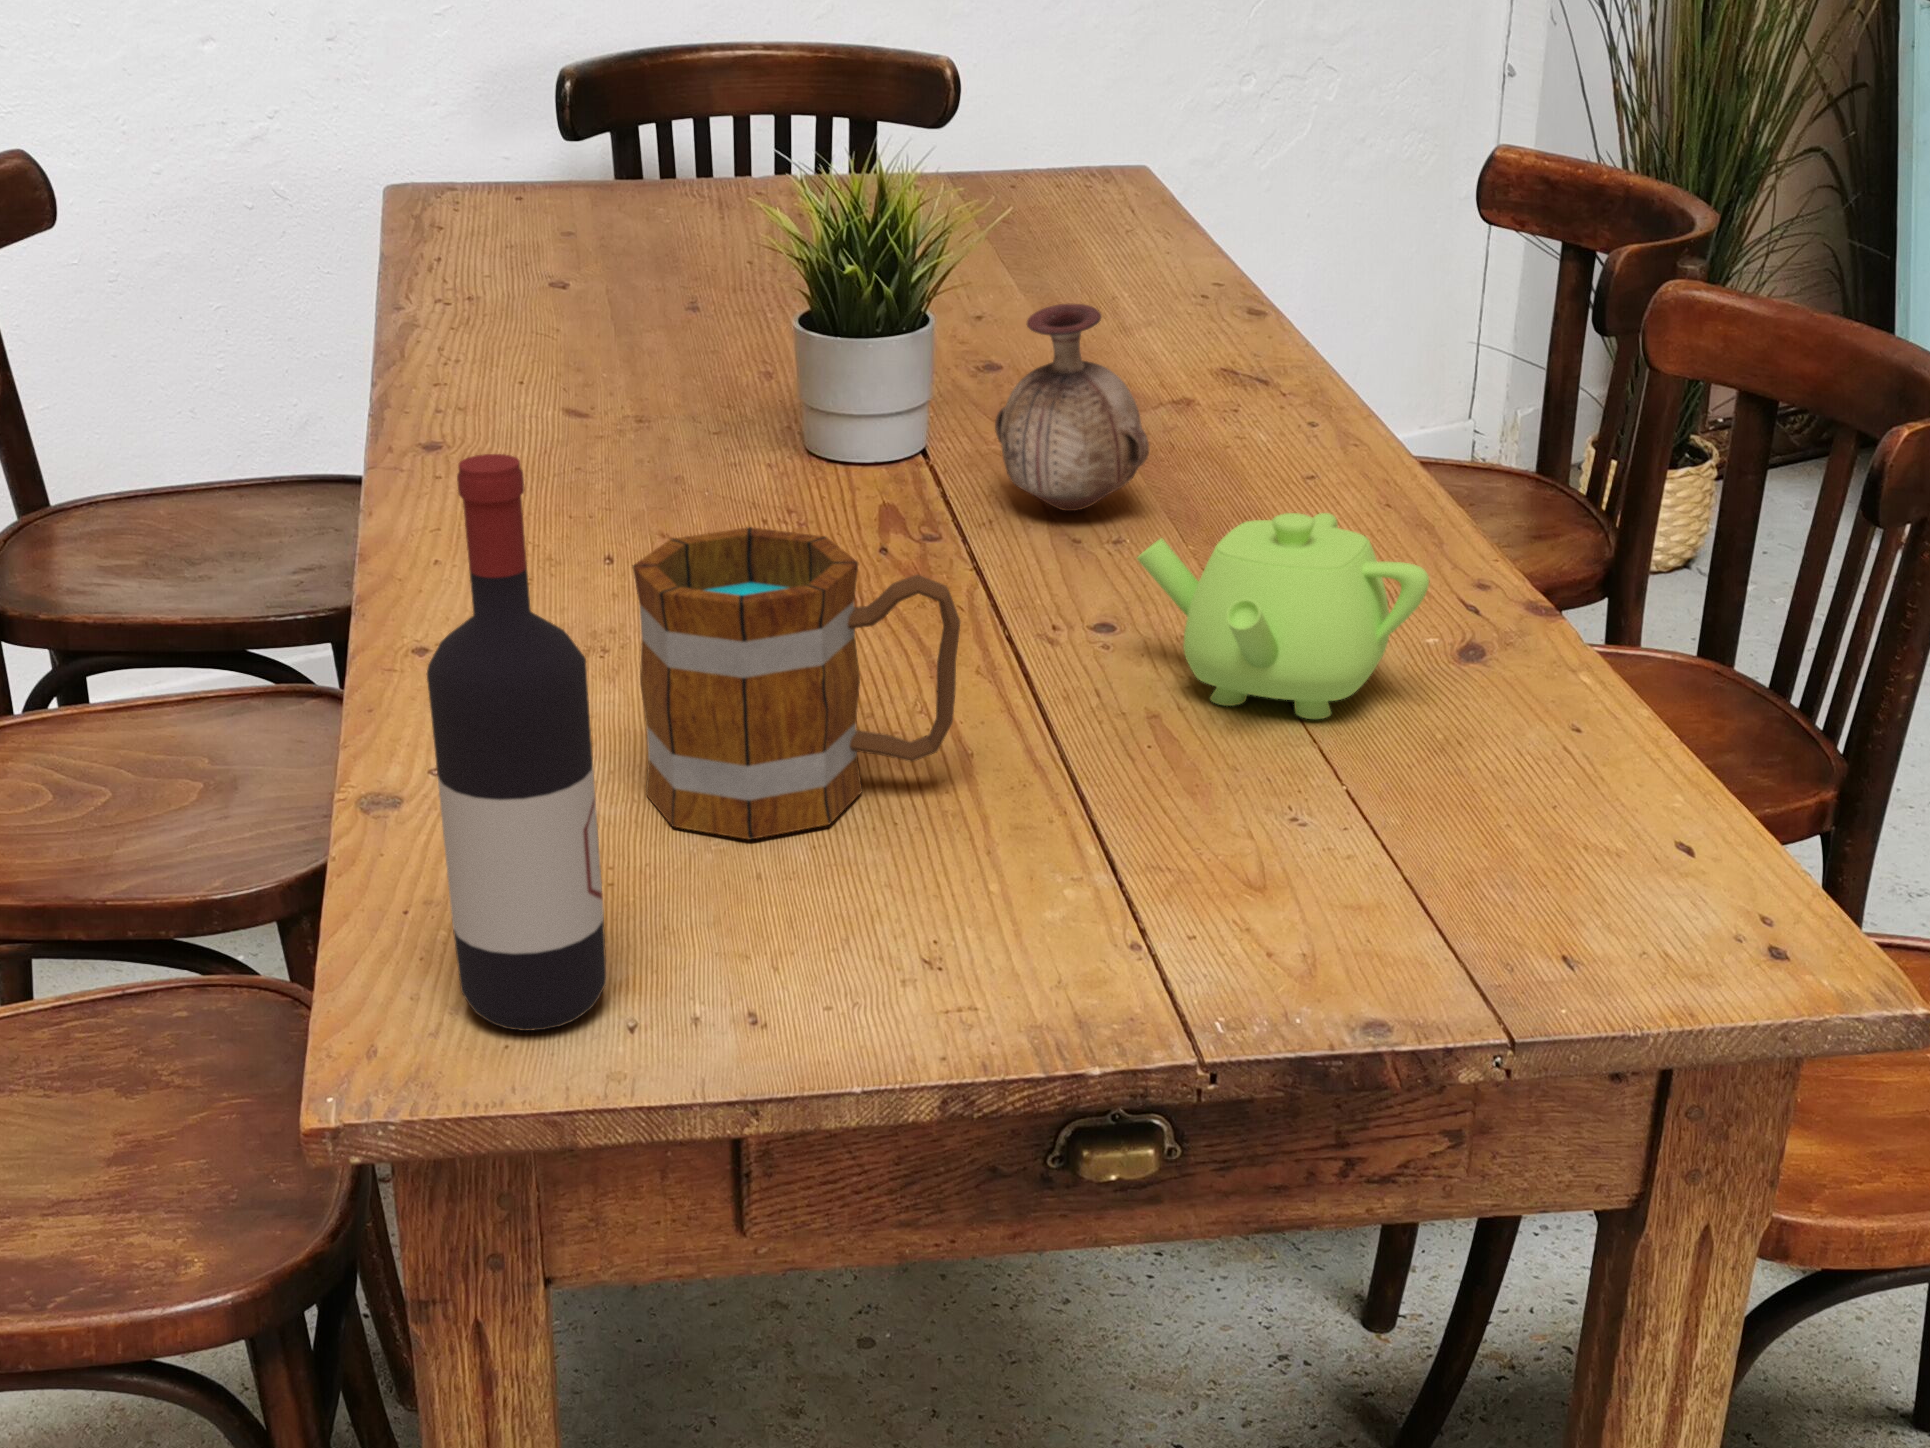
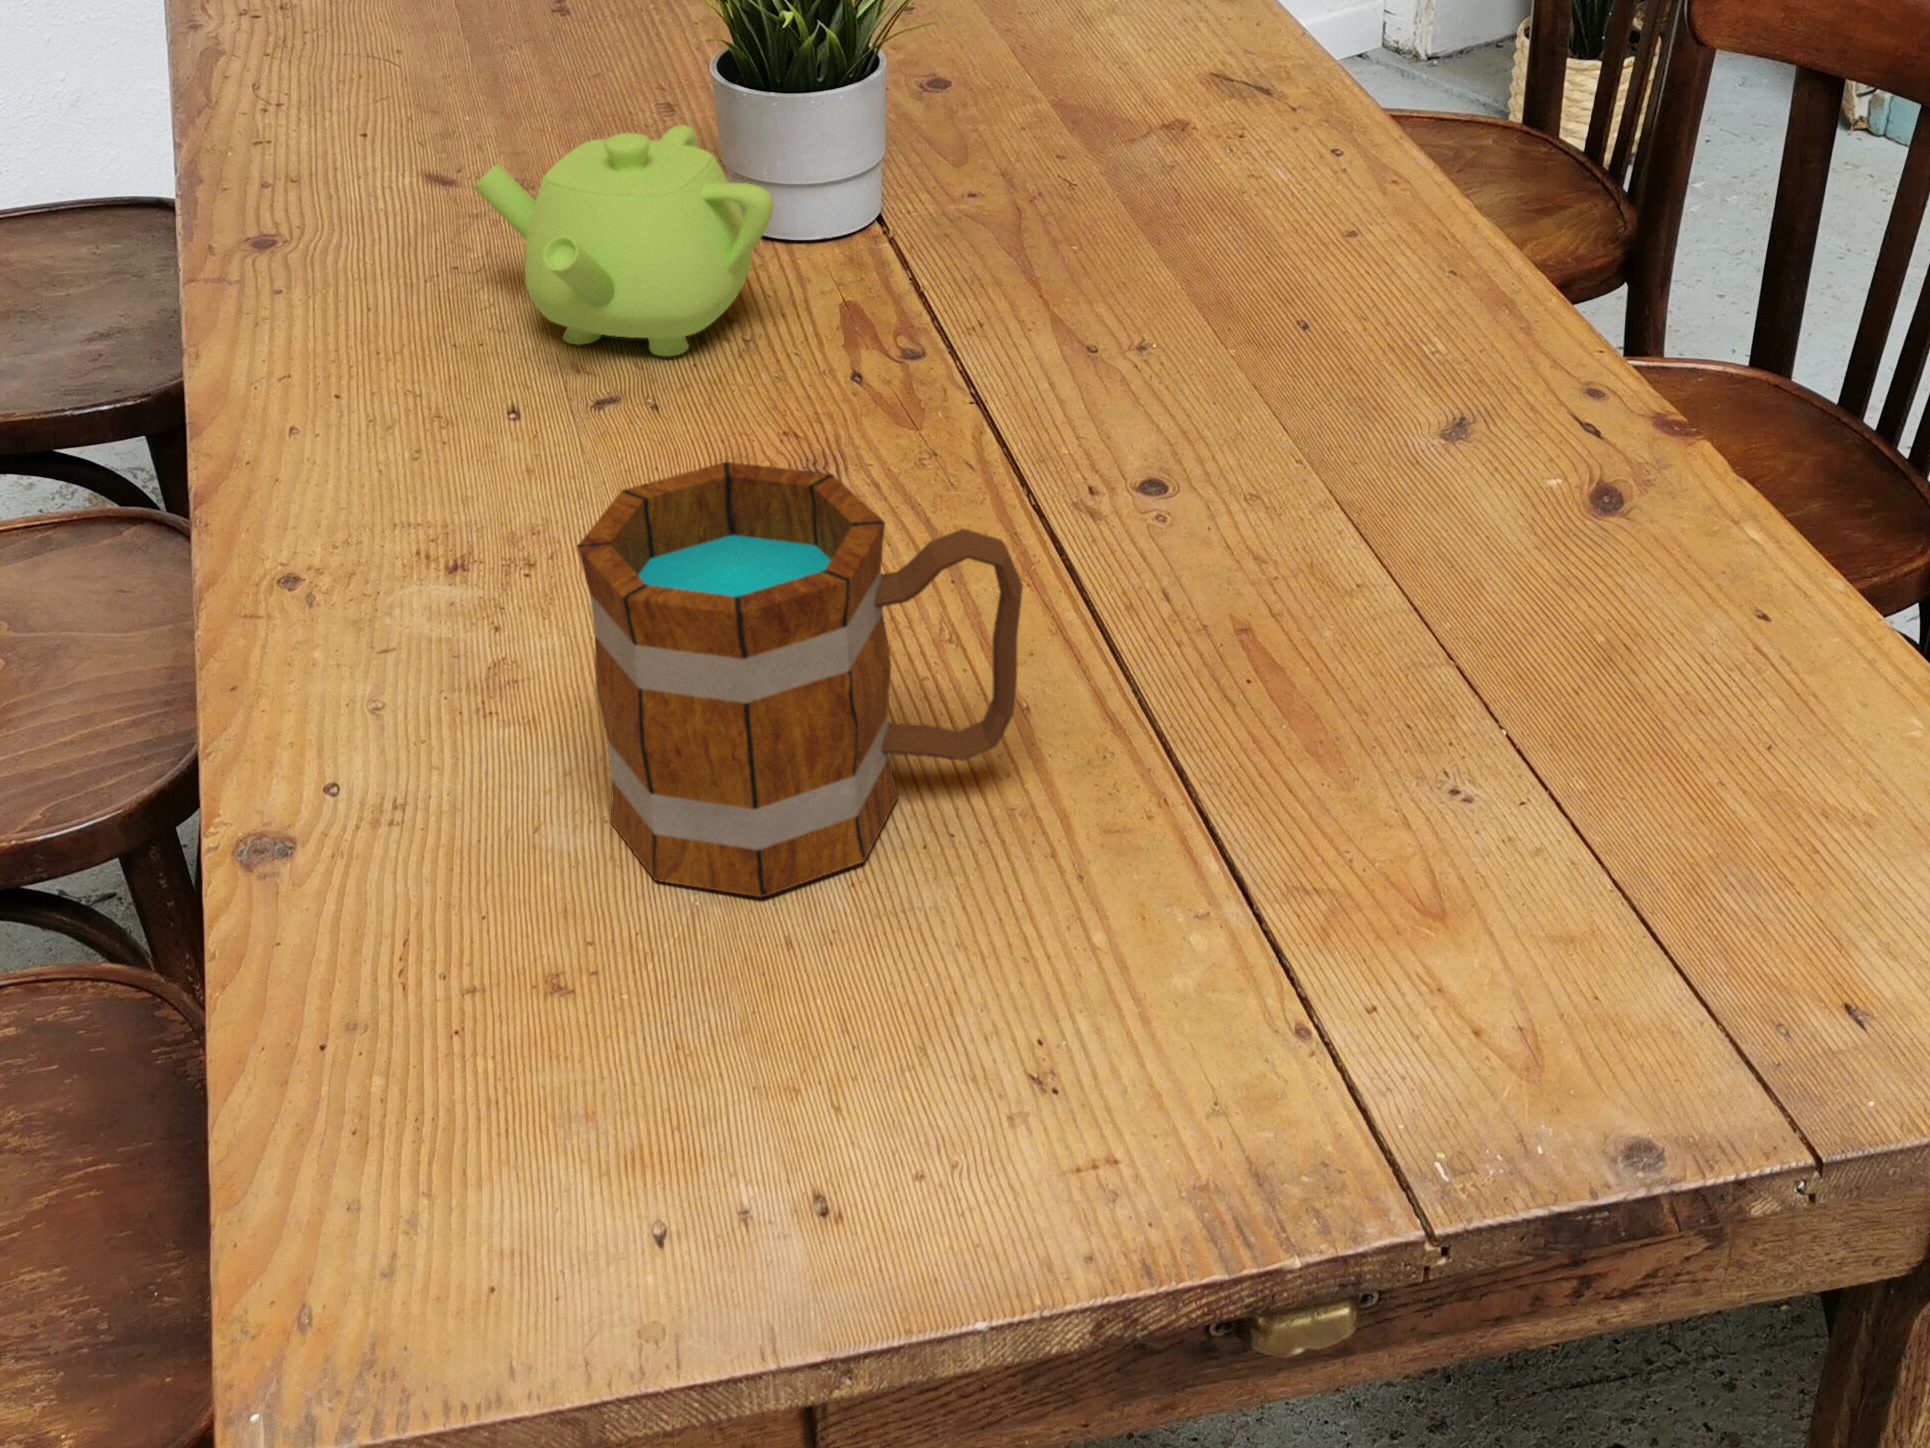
vase: present [995,304,1149,511] -> none [979,50,1178,303]
wine bottle: present [427,454,606,1031] -> none [321,544,606,1294]
teapot: present [1137,513,1429,719] -> present [473,125,773,356]

